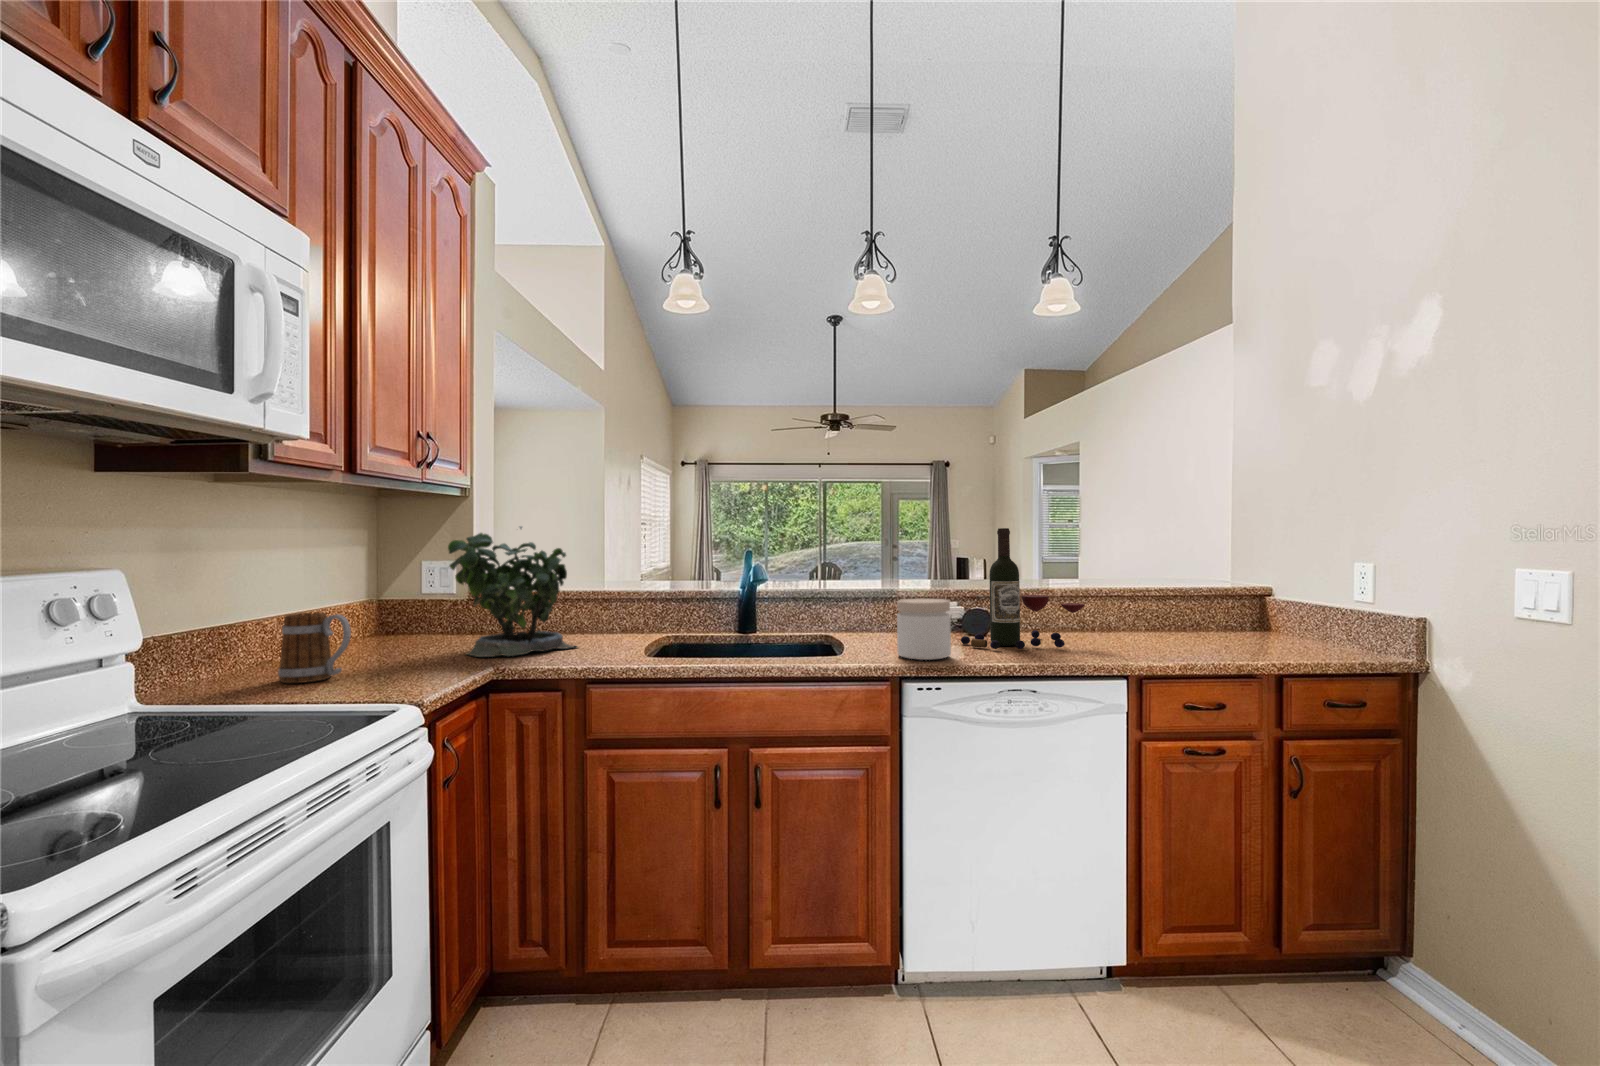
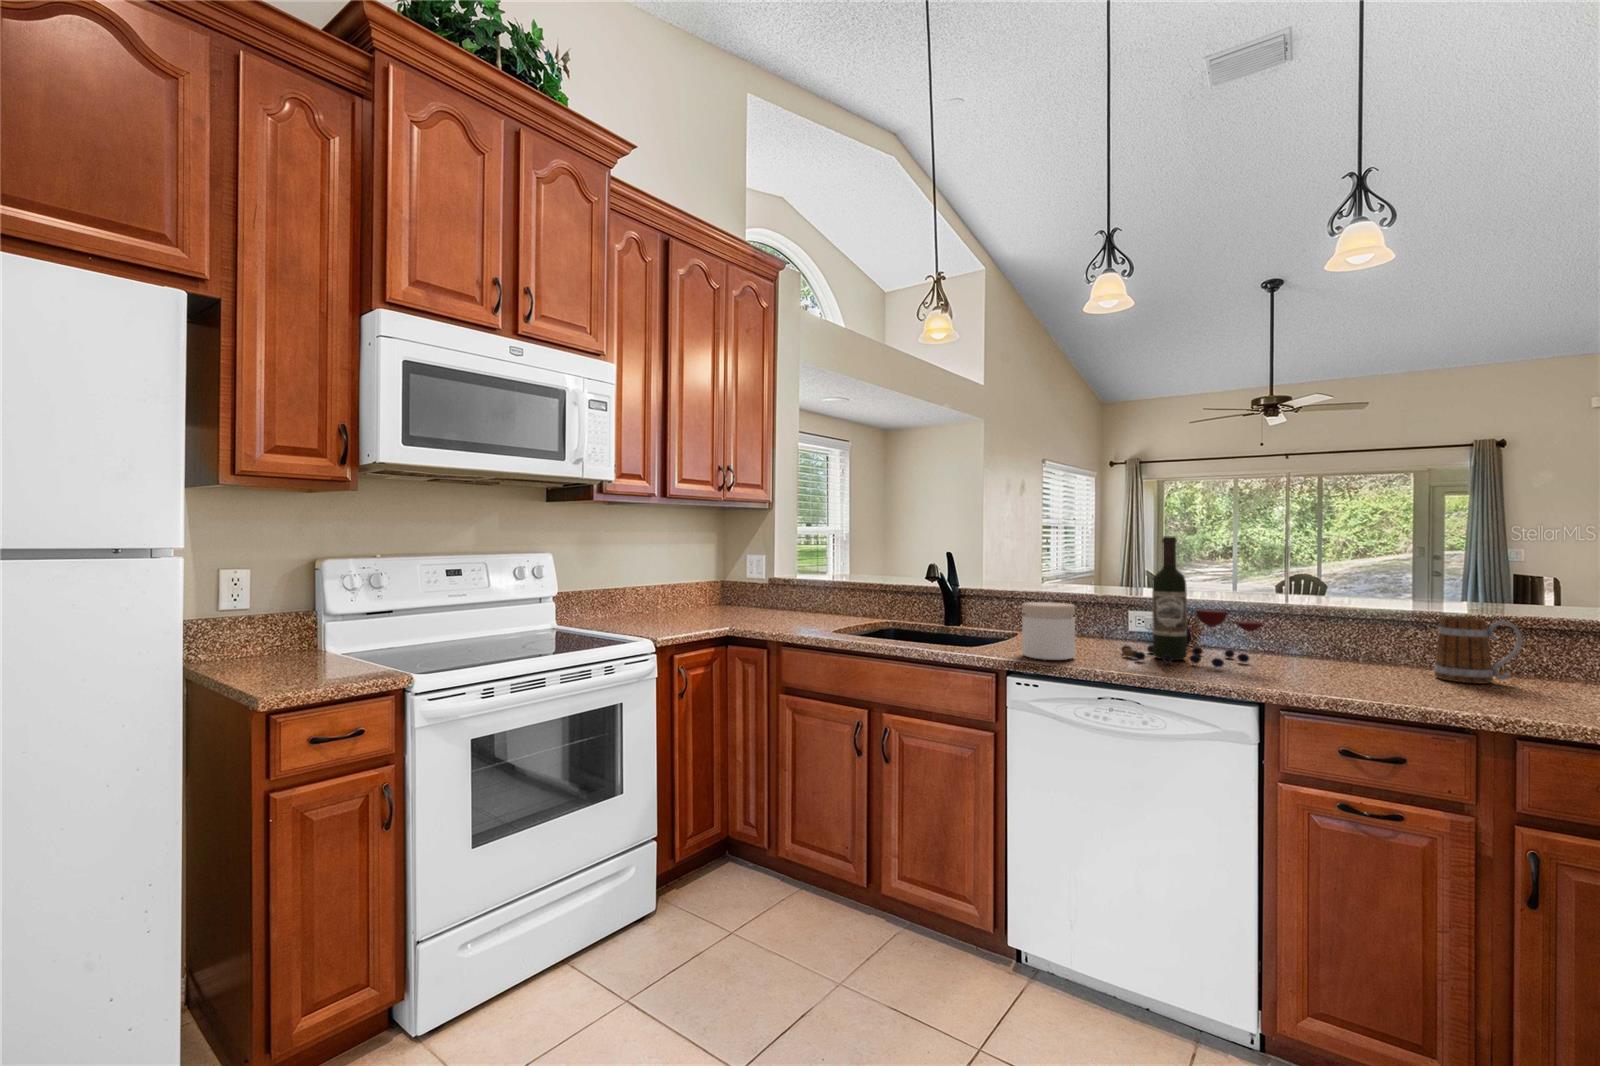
potted plant: present [448,527,575,657] -> none [731,531,813,622]
mug: present [278,612,351,683] -> present [1434,616,1522,684]

